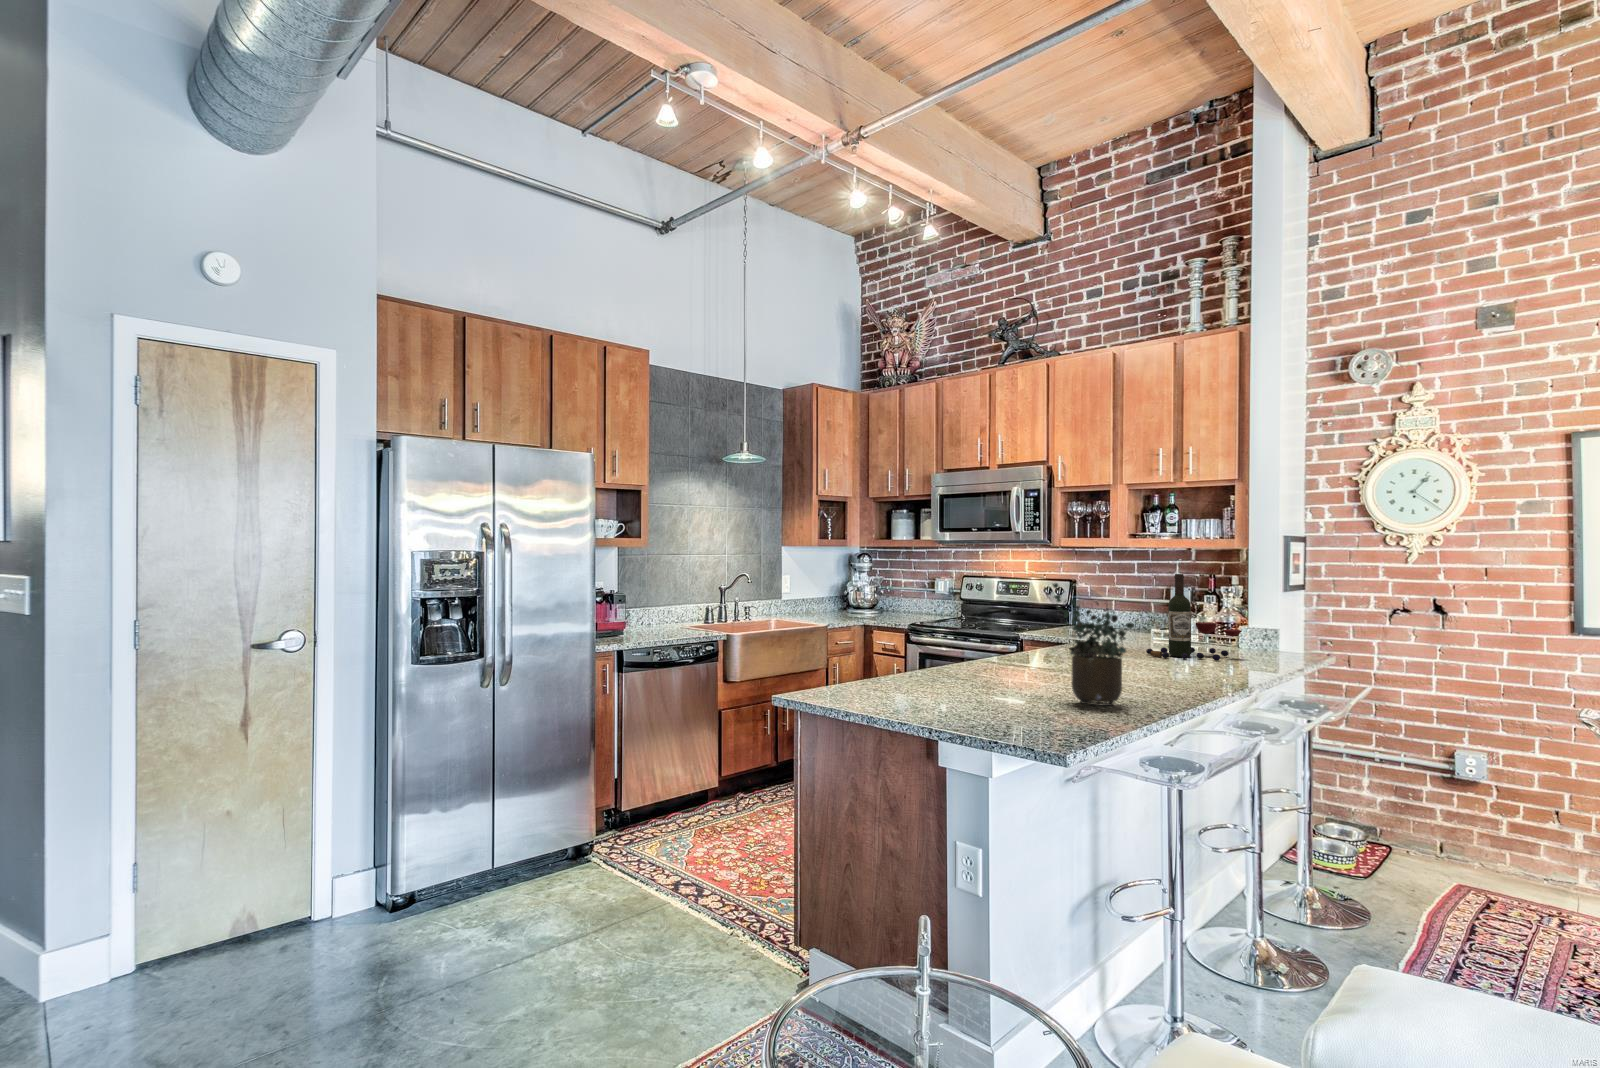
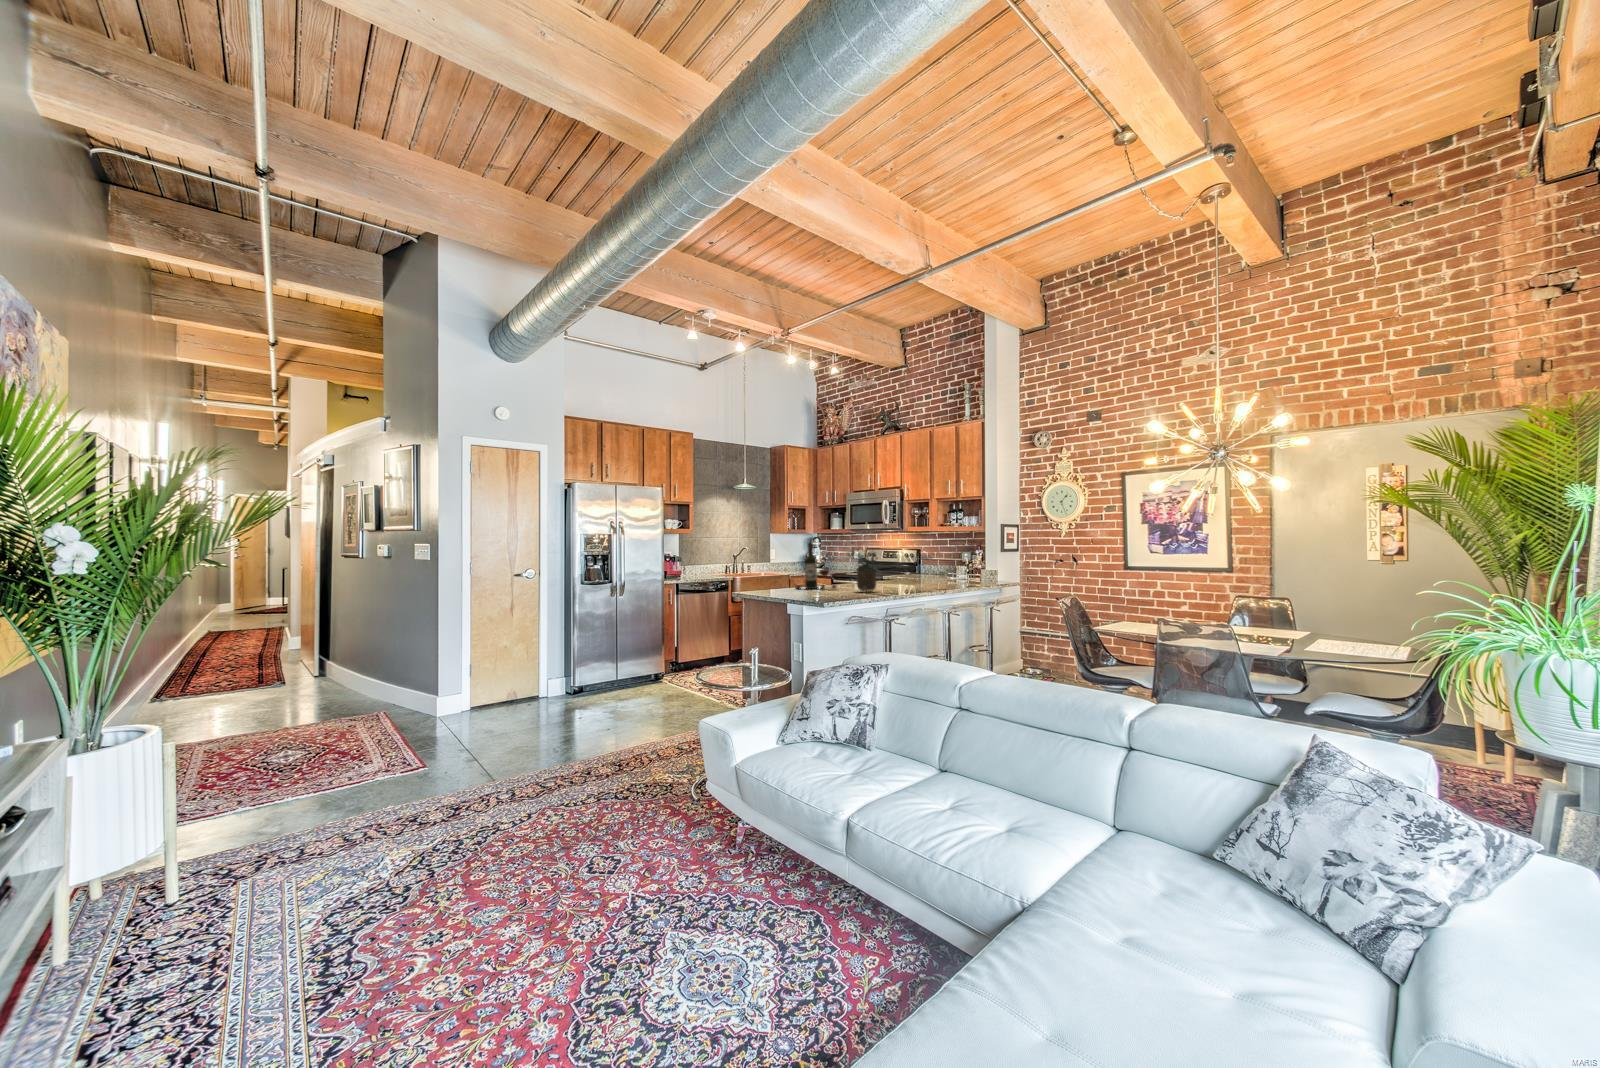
wine bottle: present [1146,574,1241,660] -> present [795,543,837,590]

